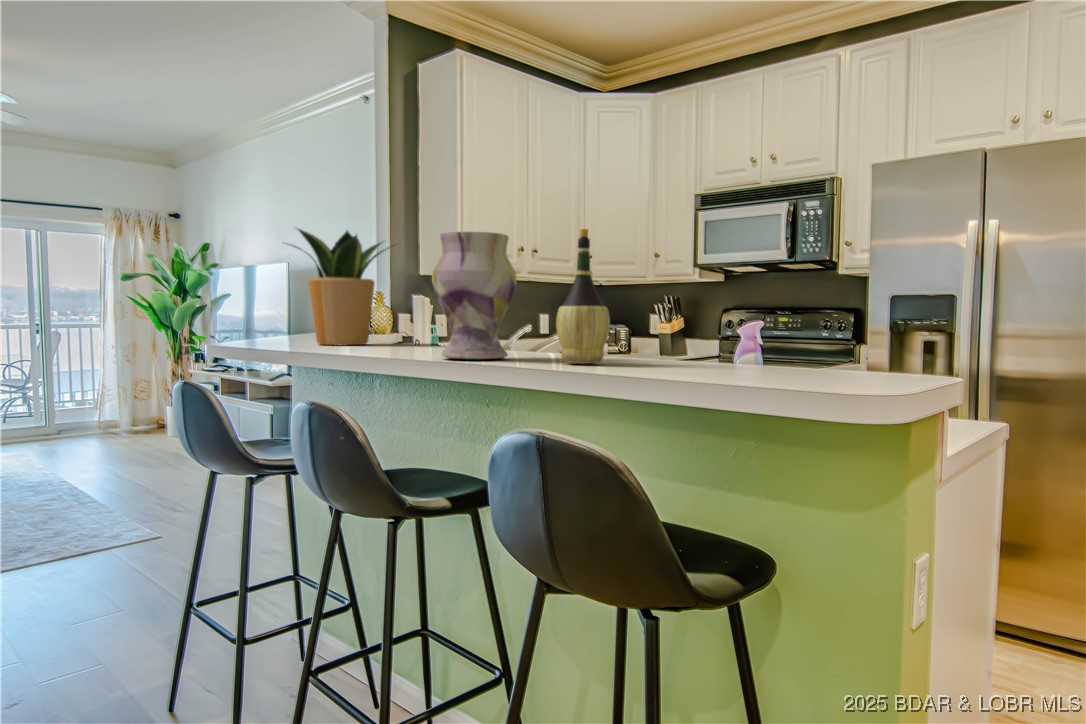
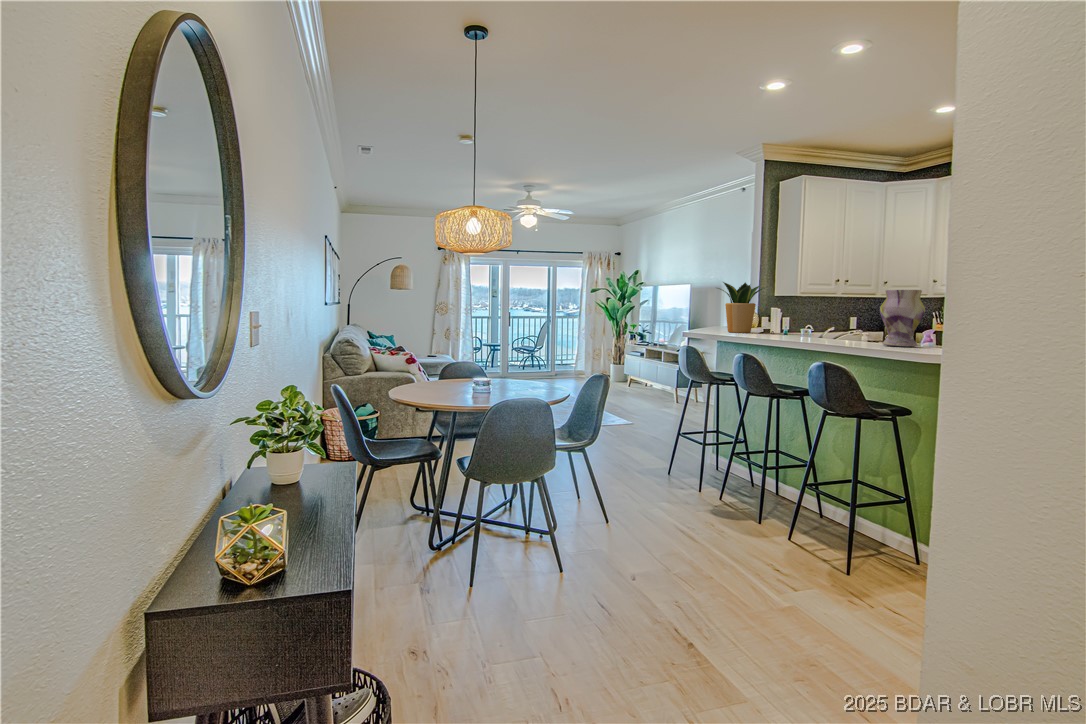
wine bottle: present [556,229,610,364] -> none [836,291,859,342]
vase: present [432,232,517,359] -> present [880,290,925,347]

